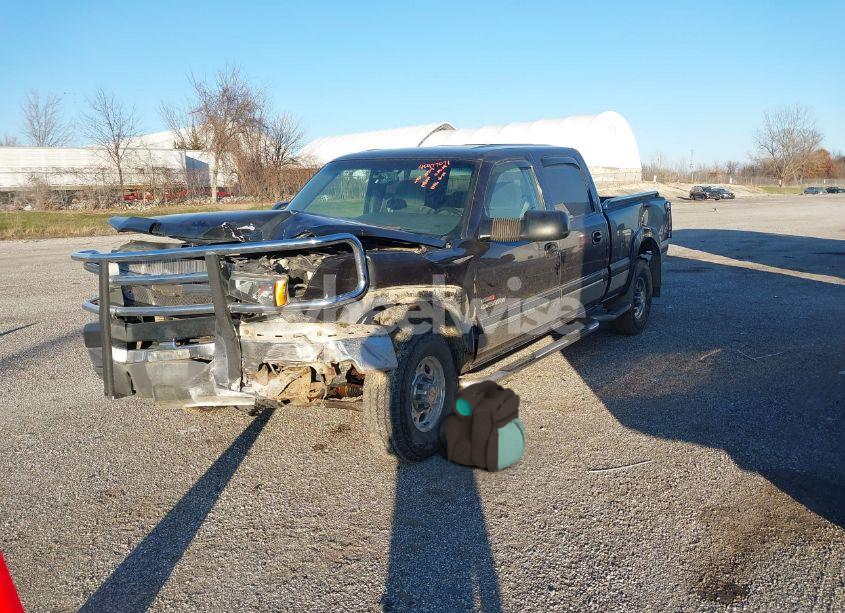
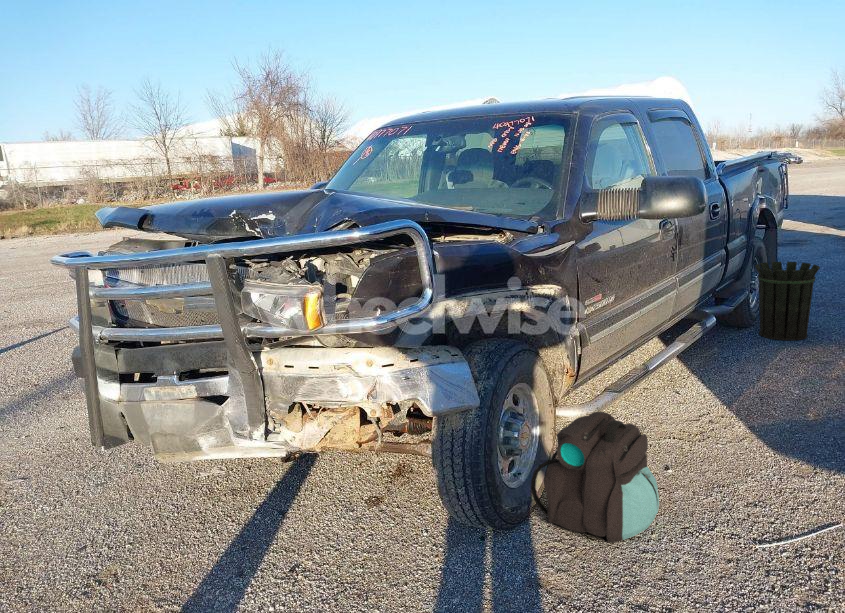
waste bin: none [637,281,686,345] -> present [755,262,820,341]

